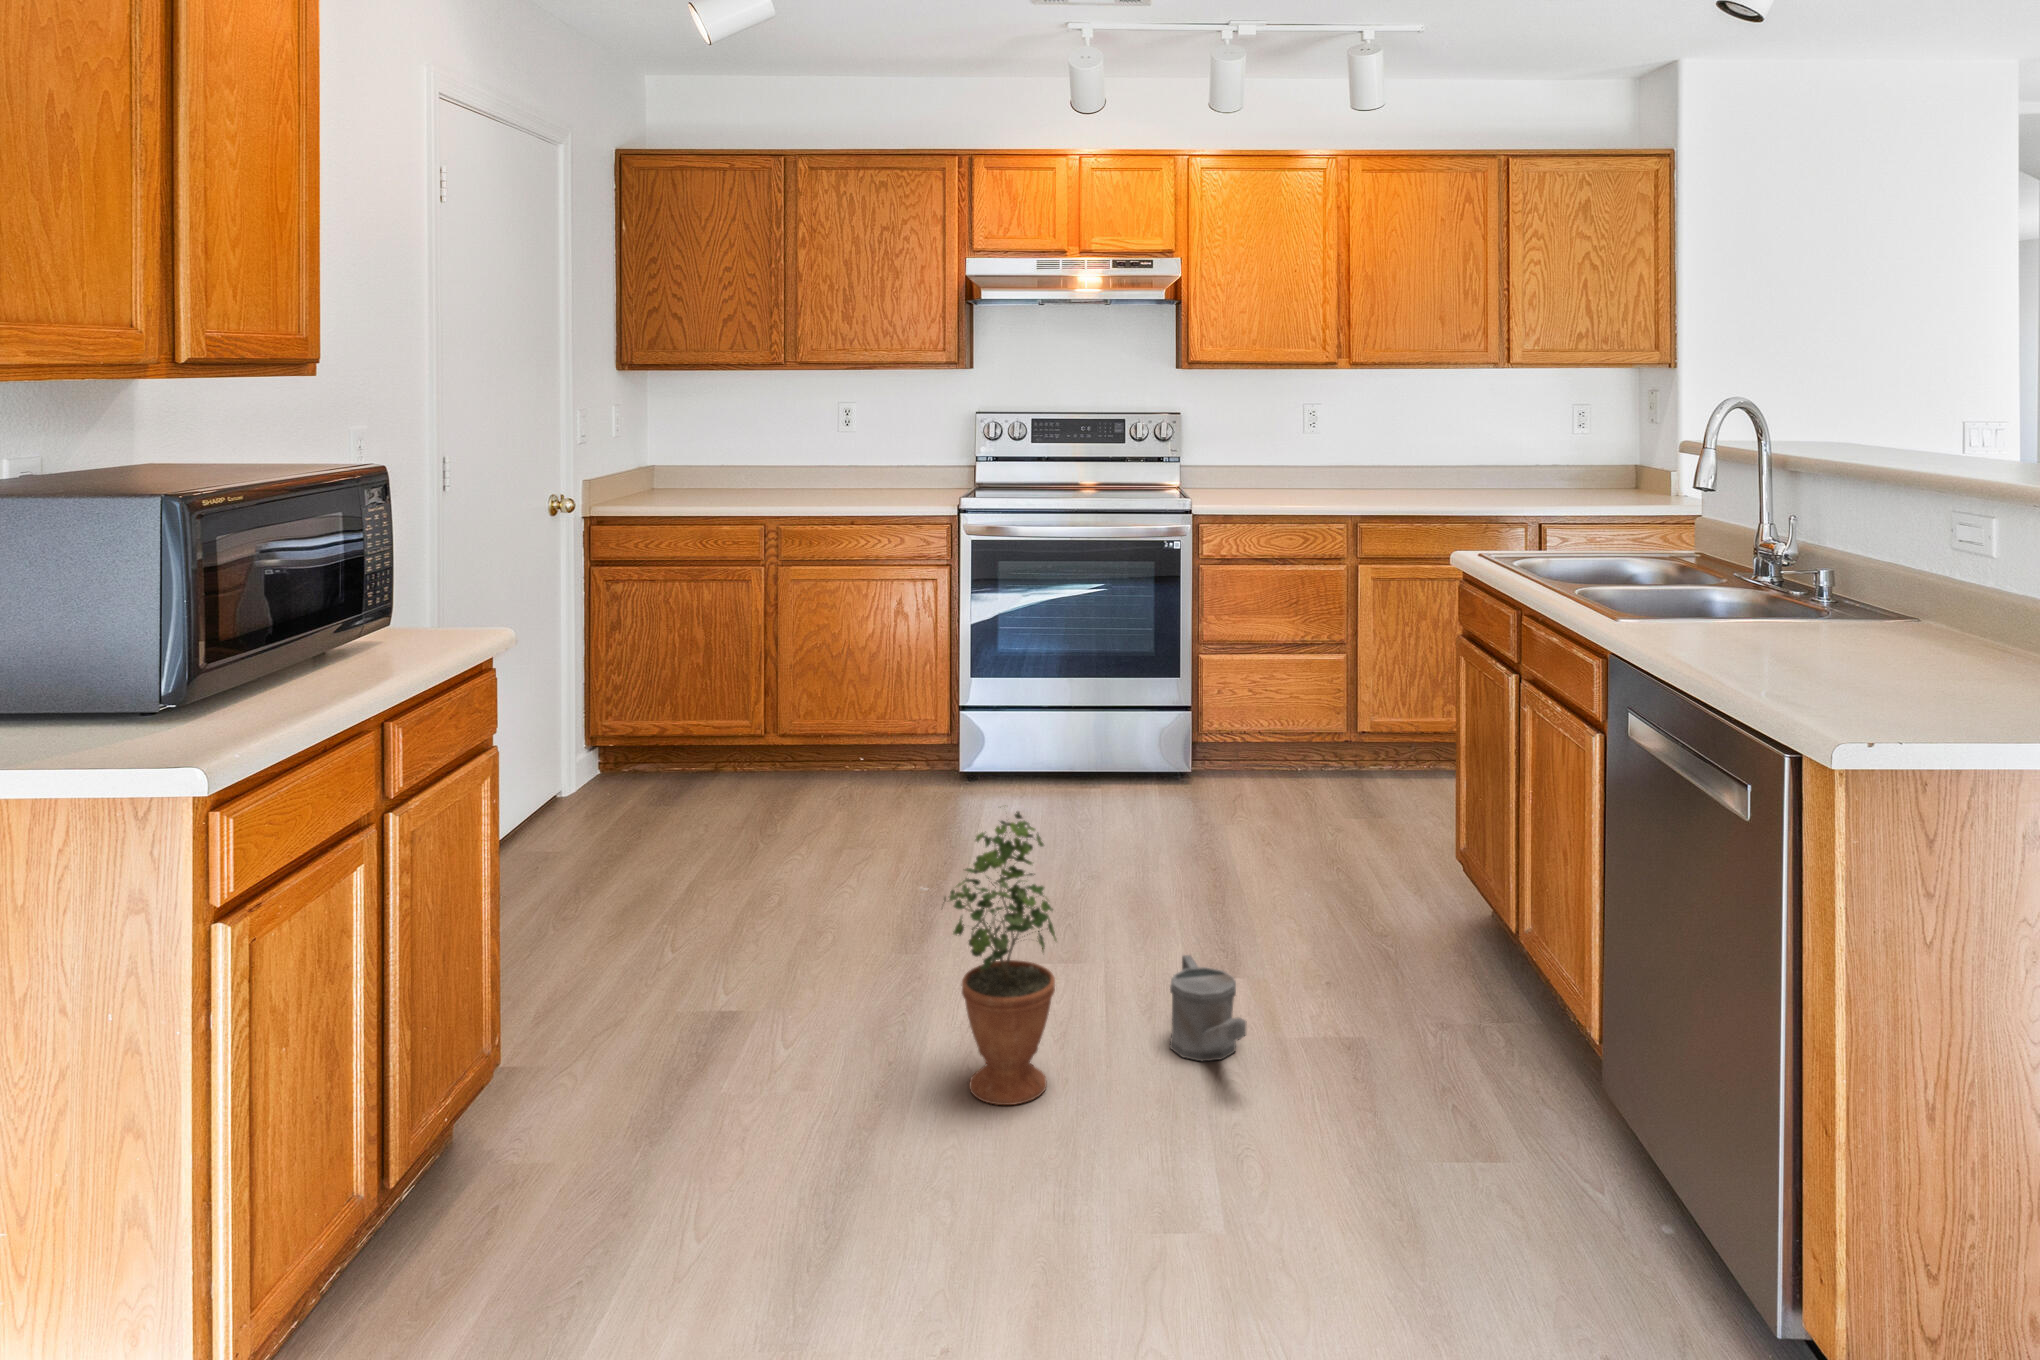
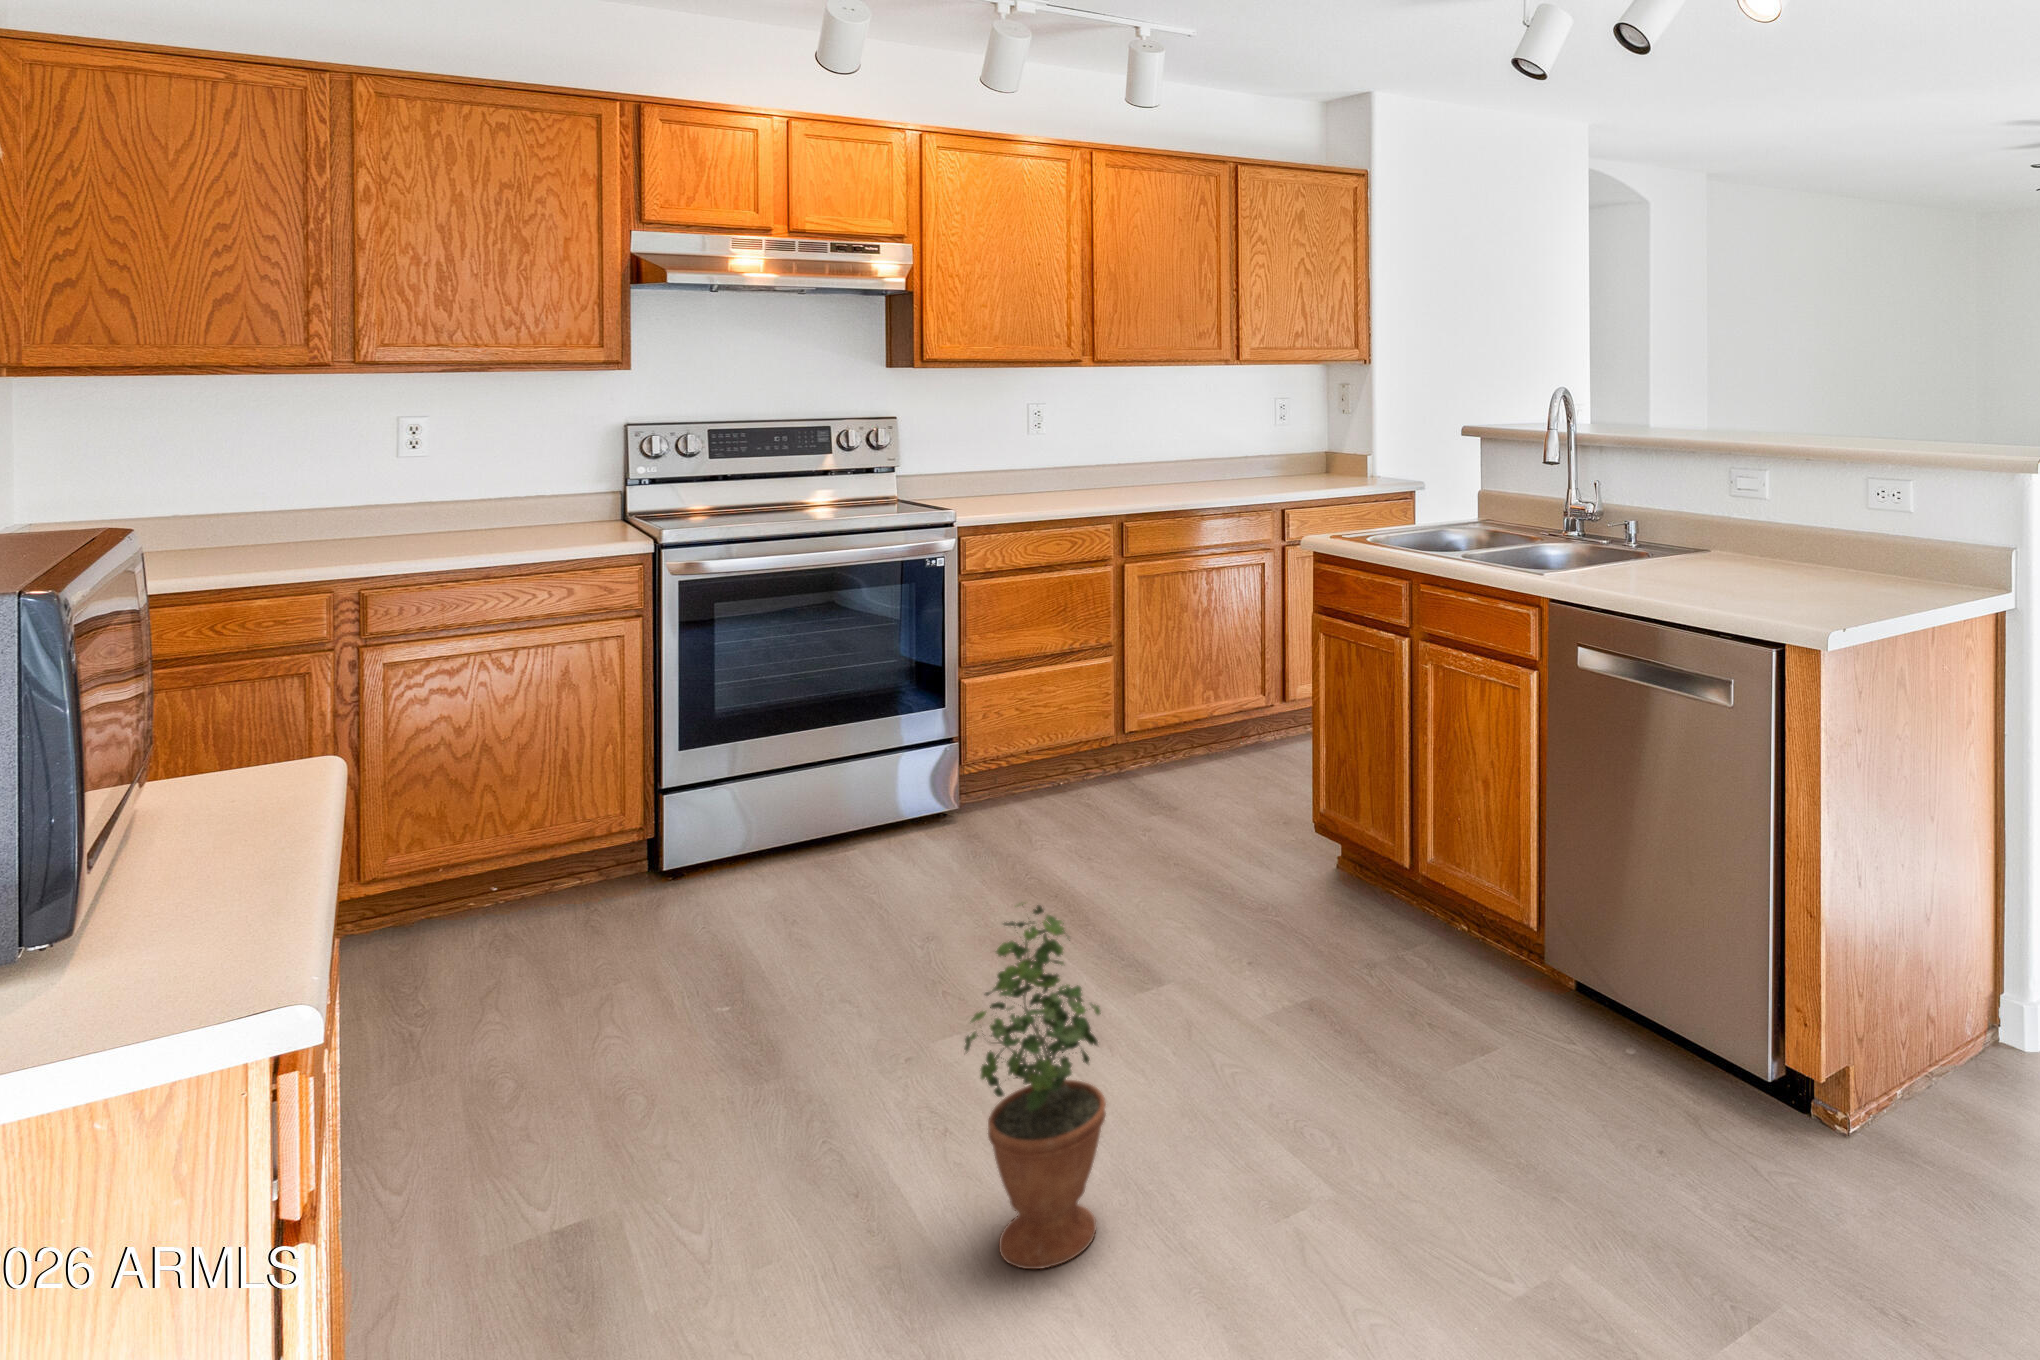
watering can: present [1170,955,1246,1061] -> none [1169,1011,1307,1126]

